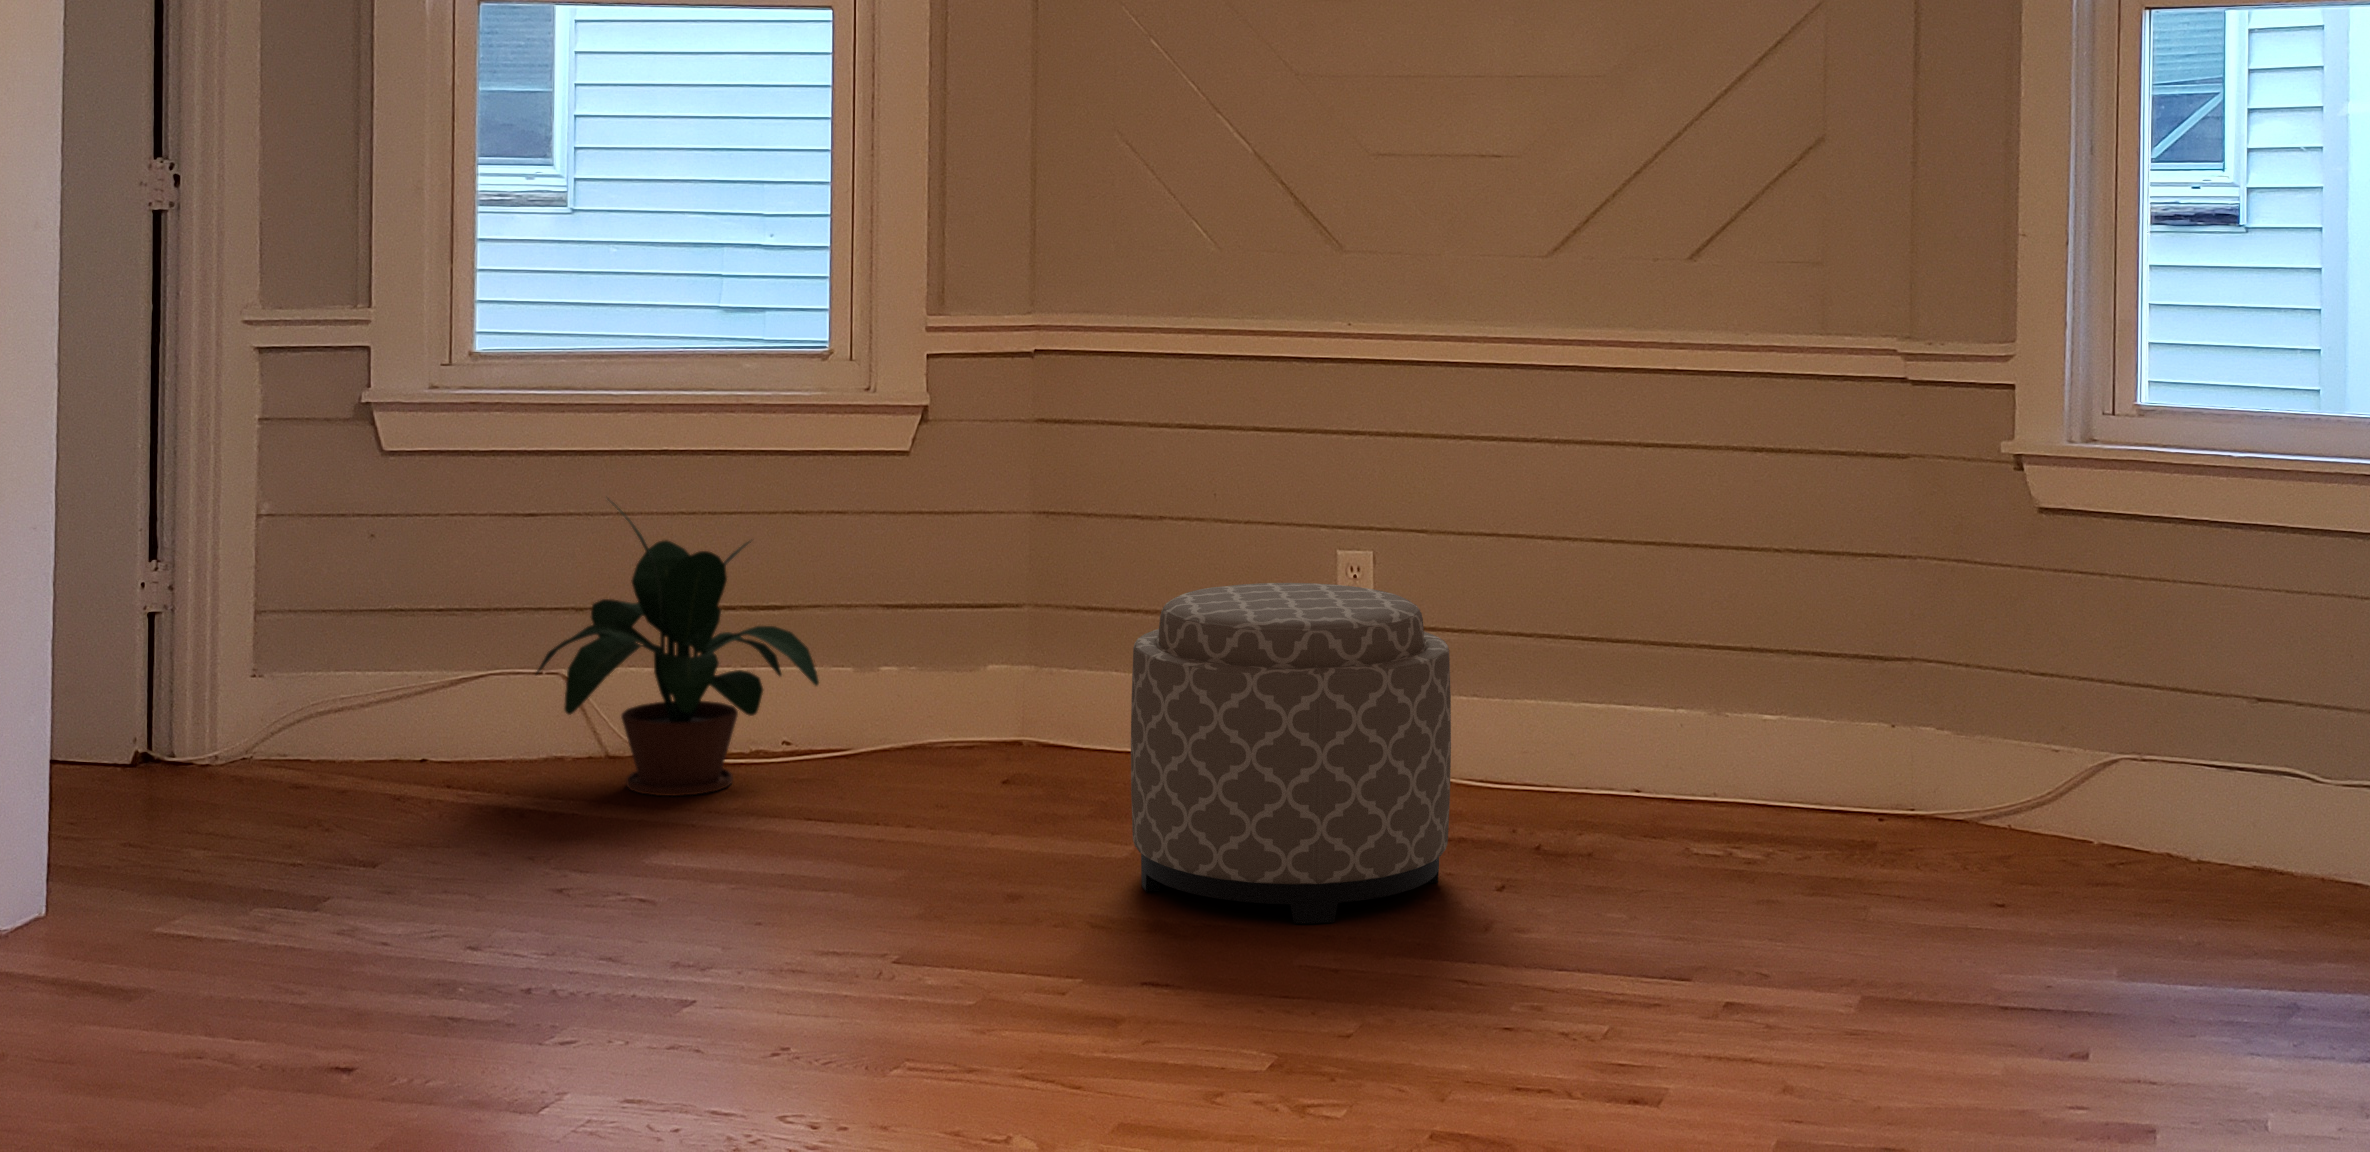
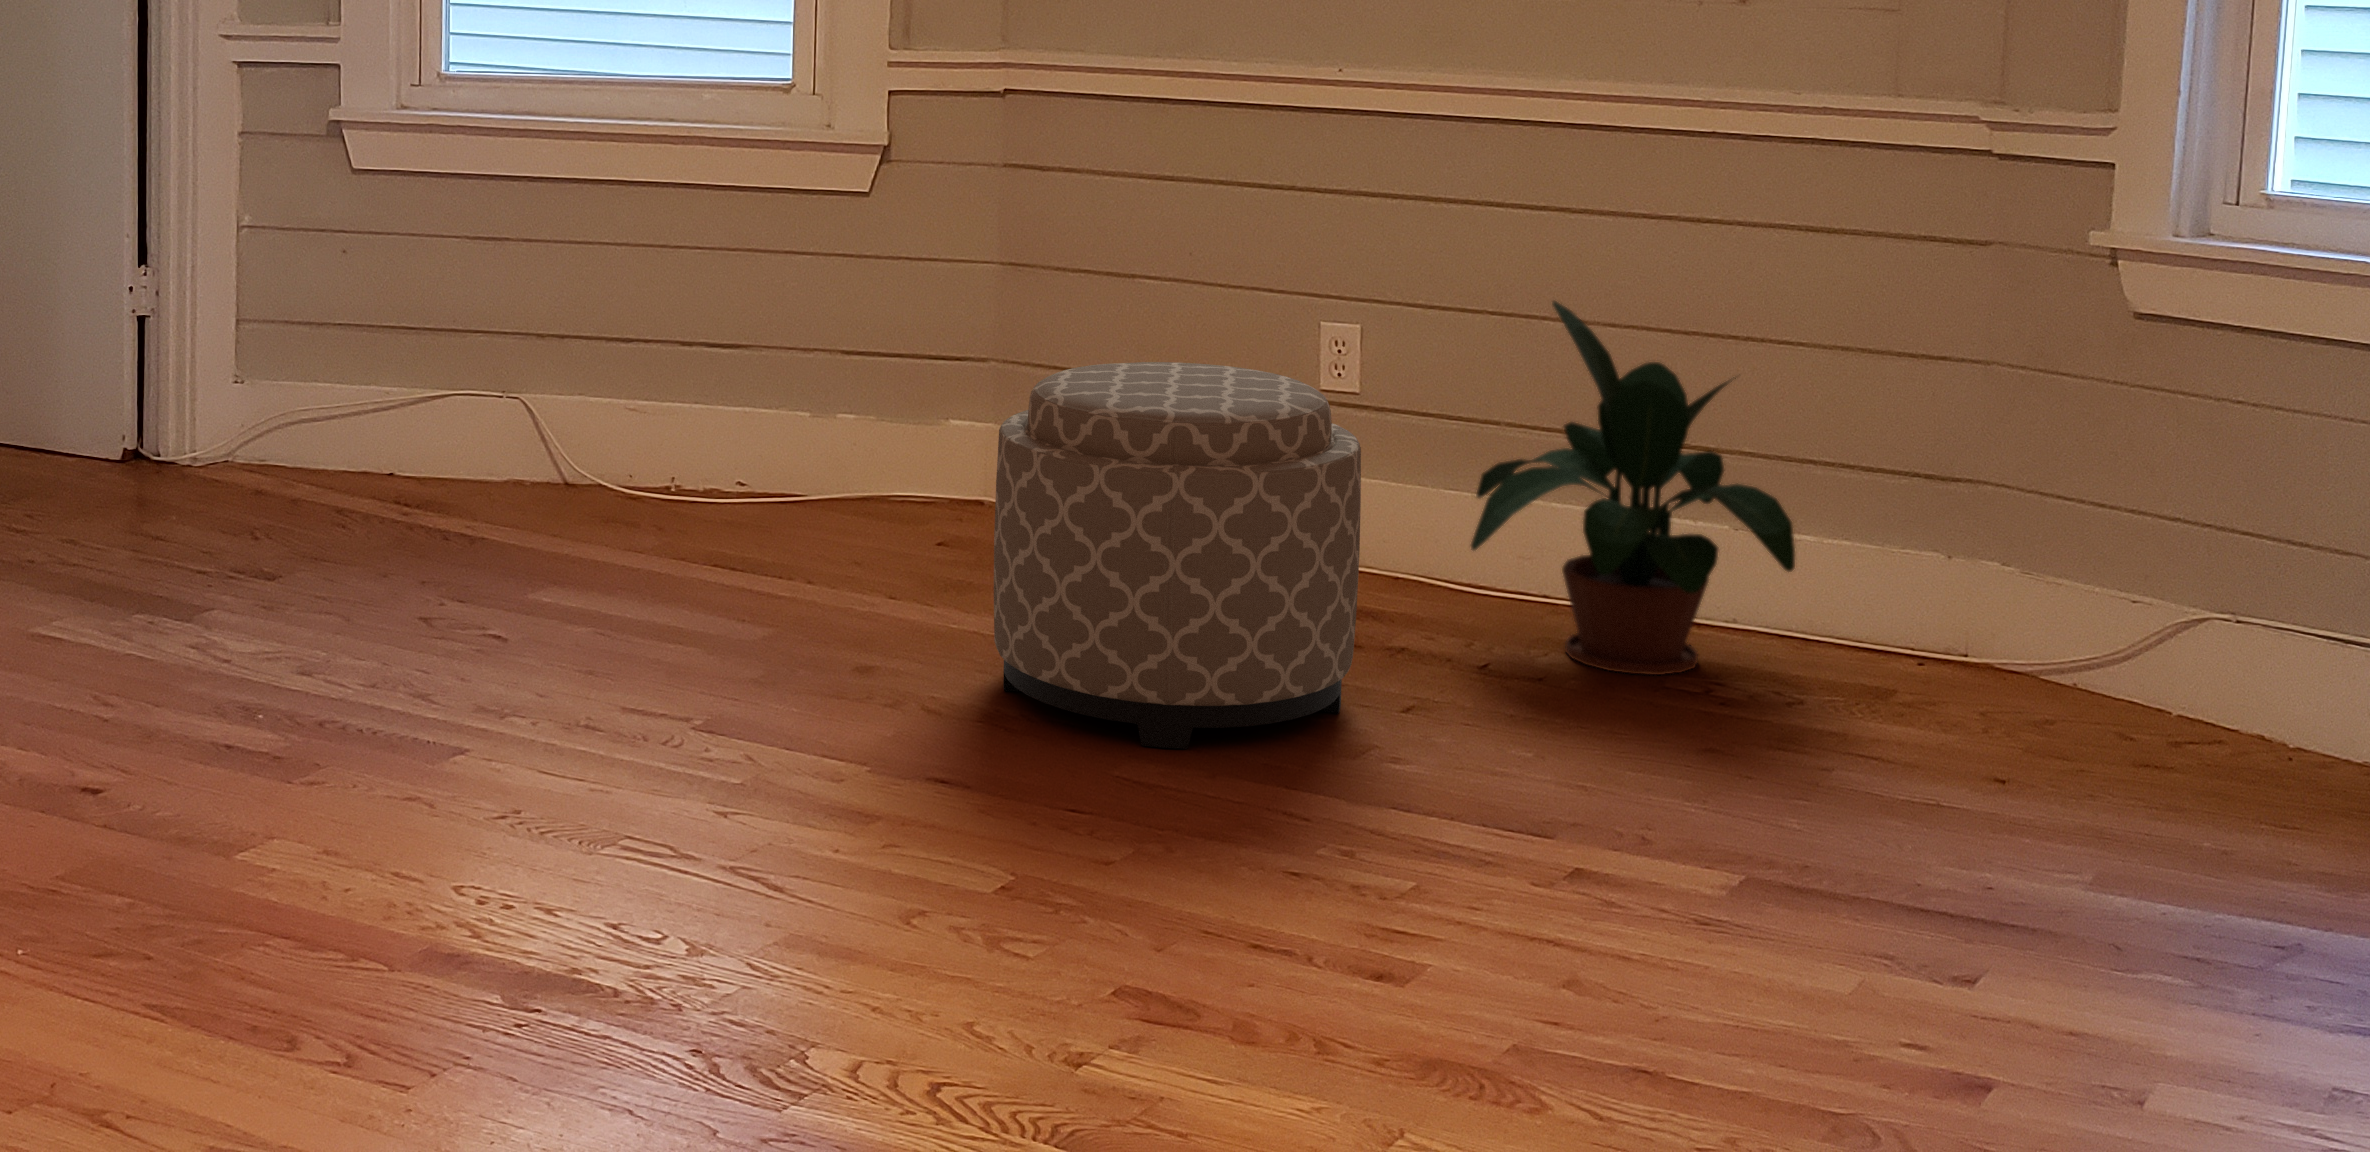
potted plant: present [536,501,819,796] -> present [1471,301,1795,675]

